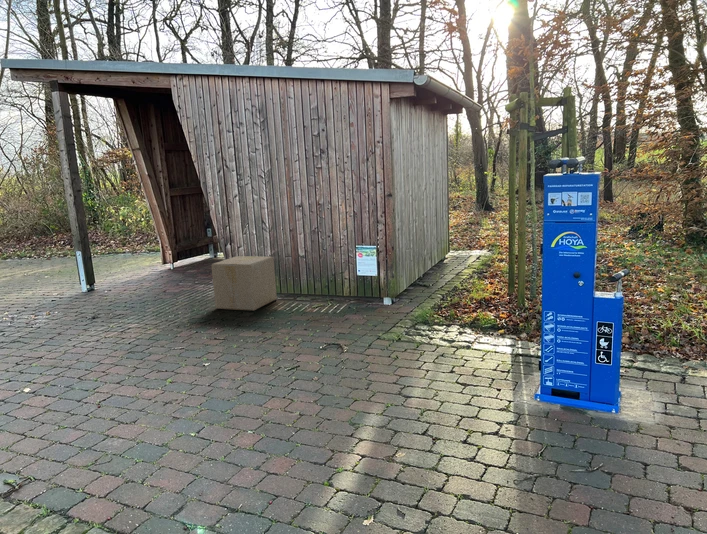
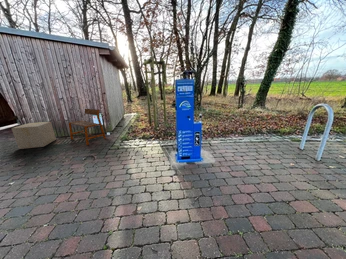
bench: none [304,229,378,321] -> present [69,109,106,145]

